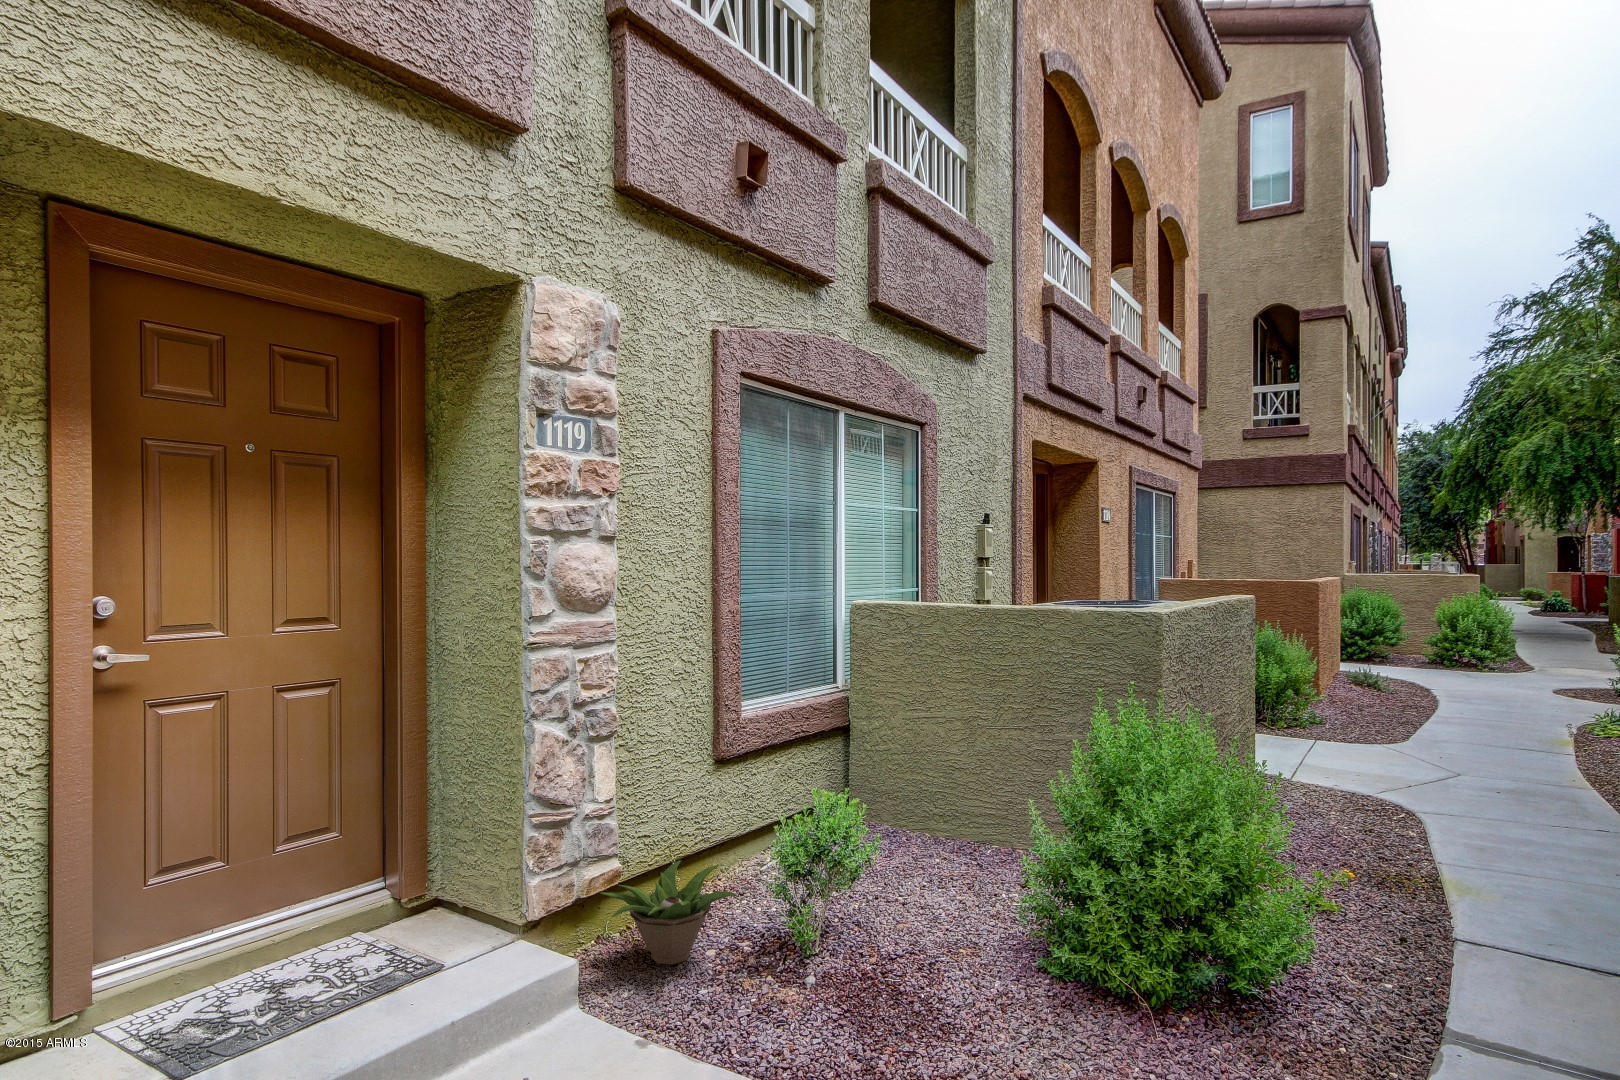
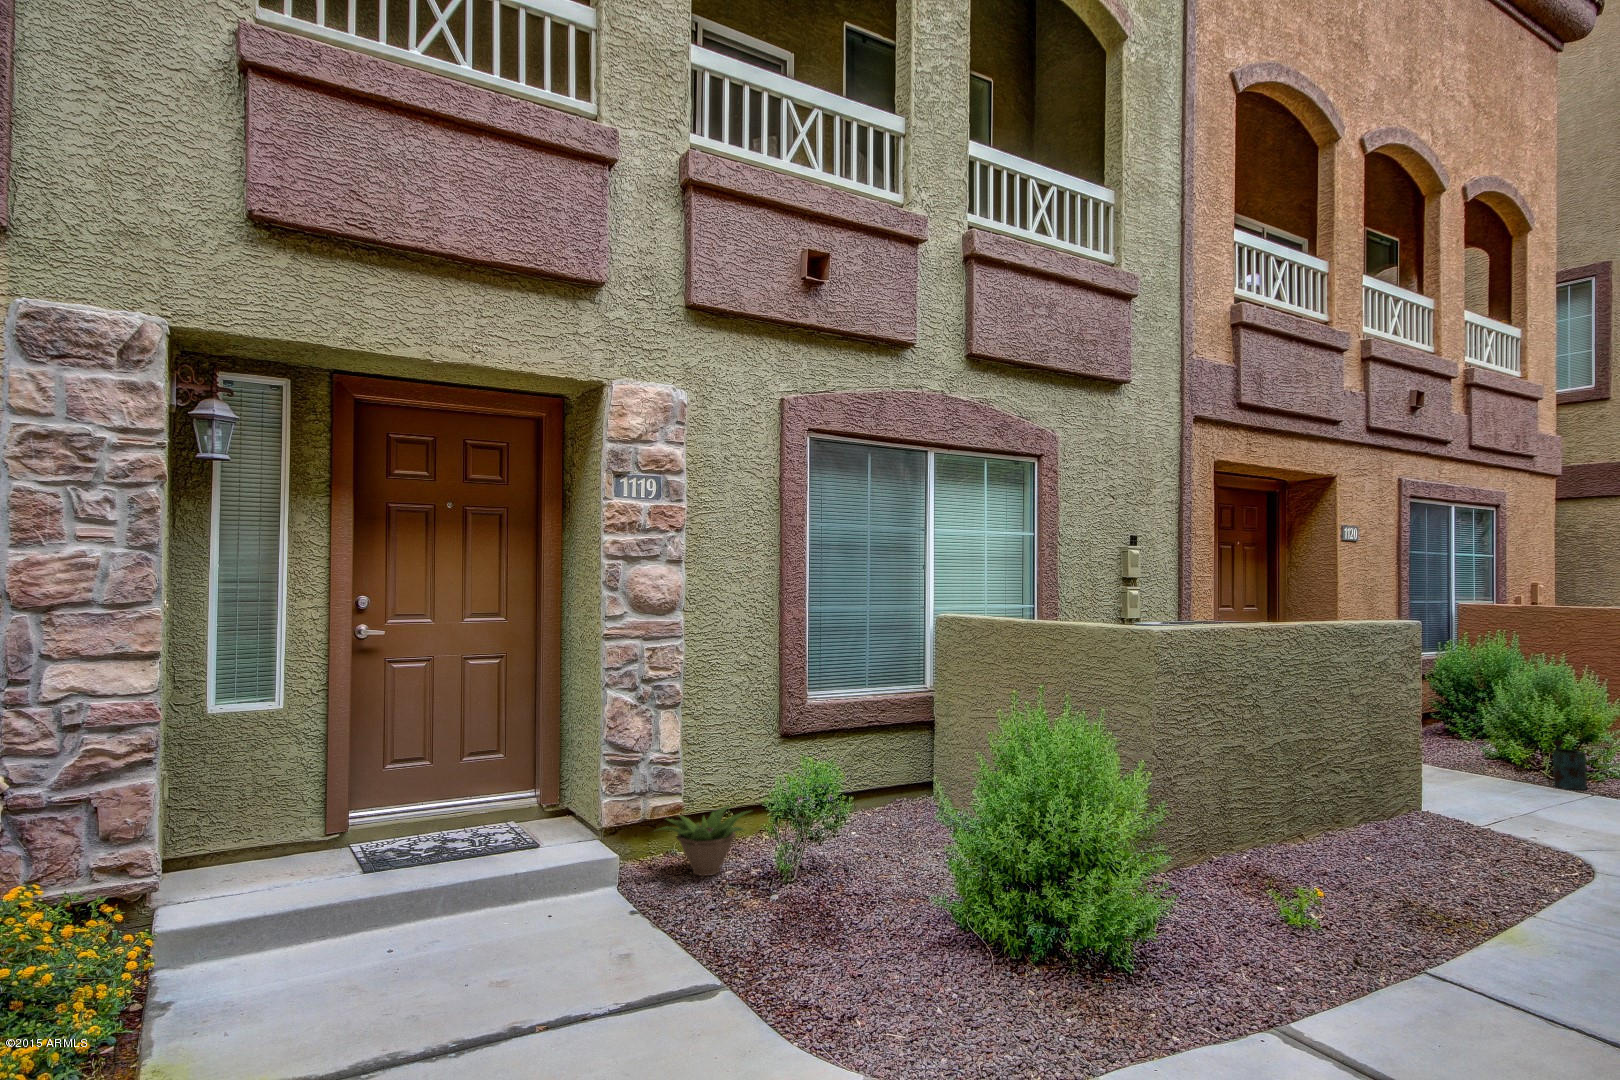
watering can: none [1282,696,1314,738] -> present [1552,740,1587,790]

